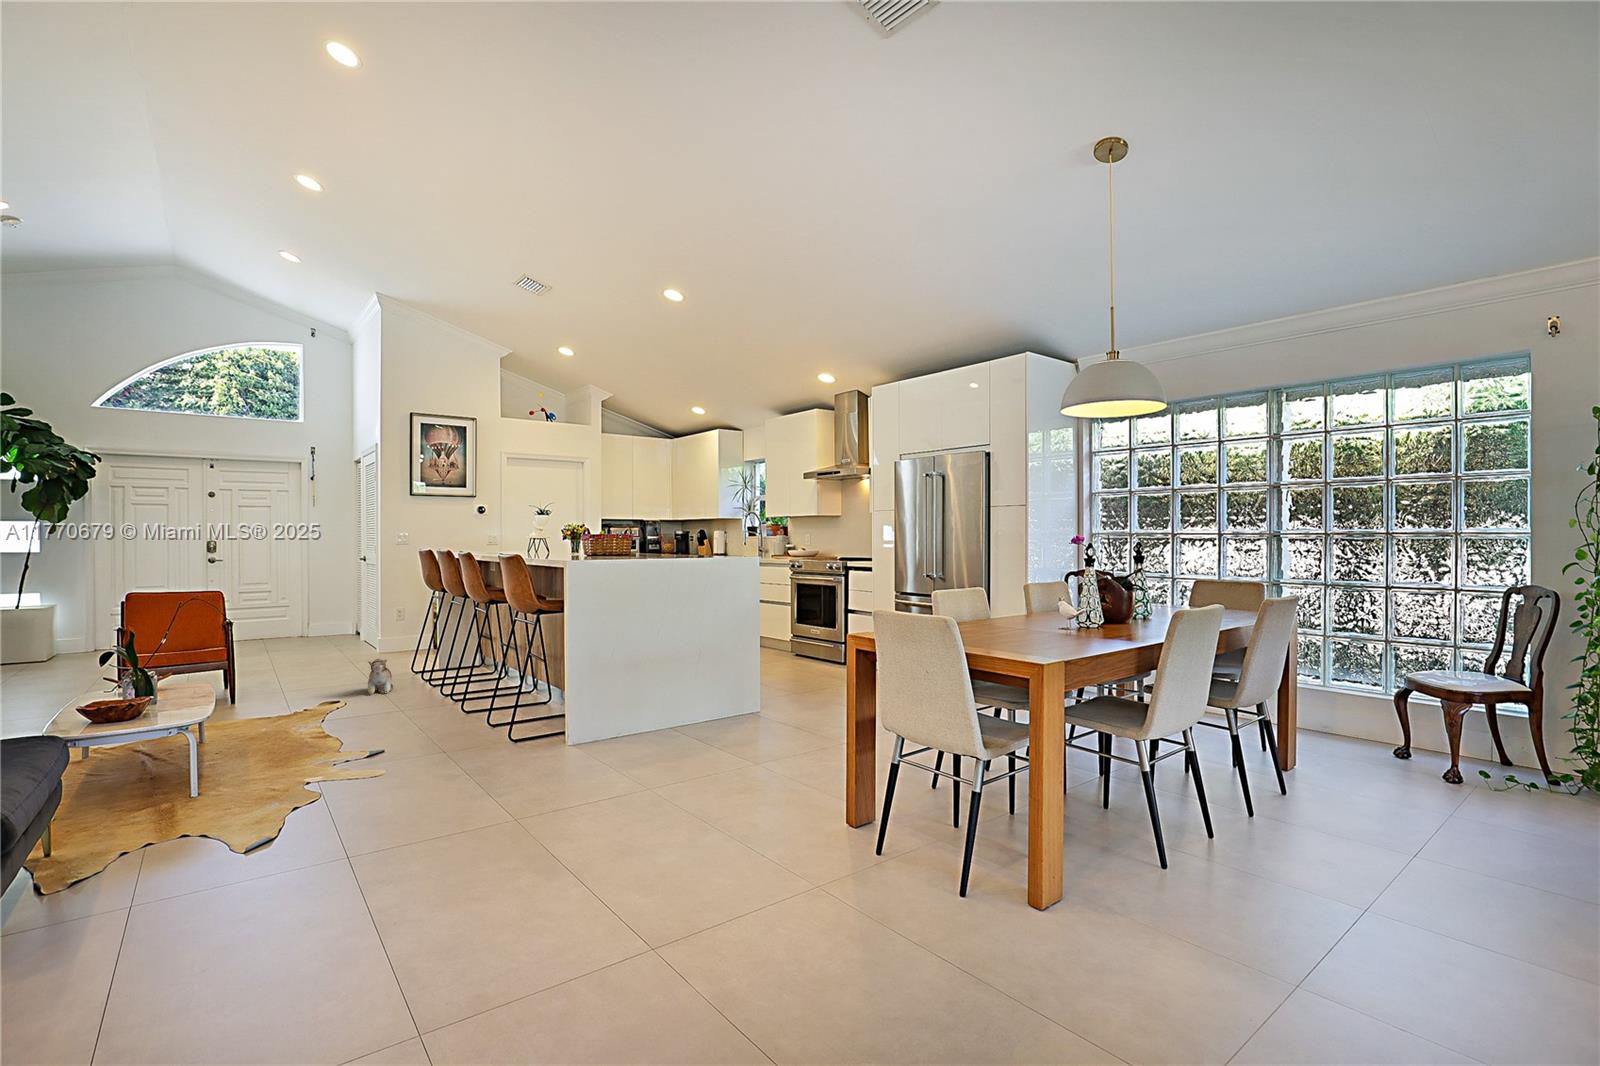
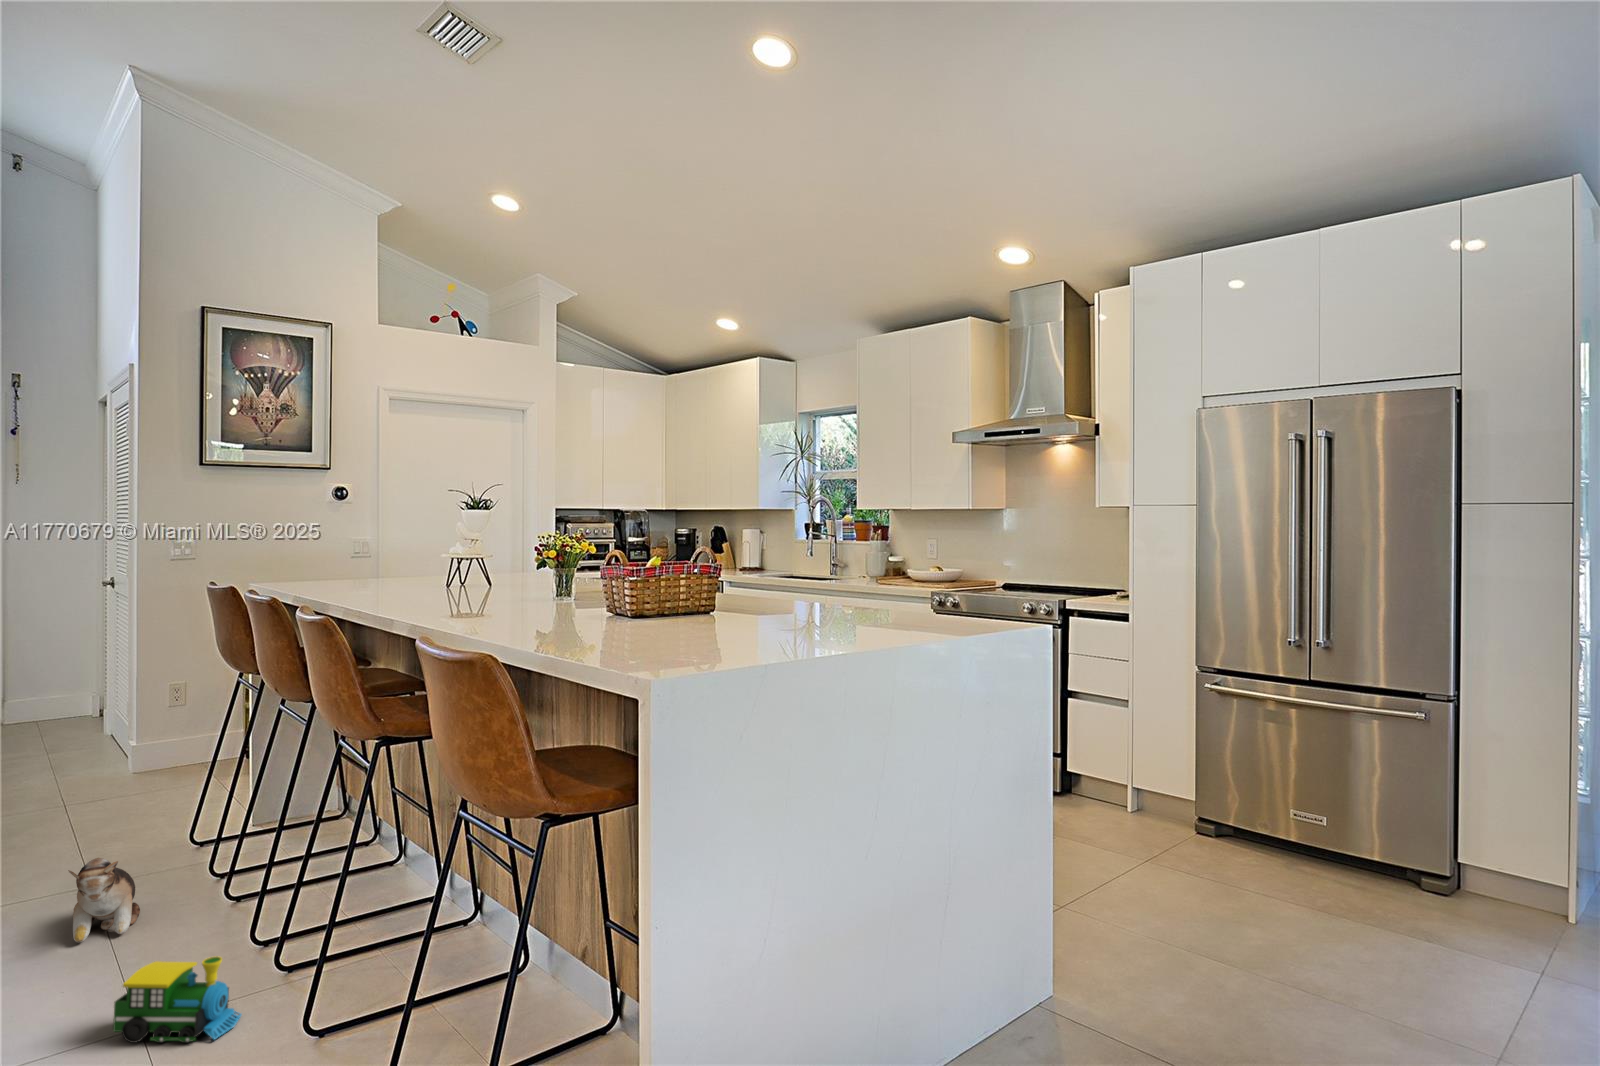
toy train: none [392,685,439,714] -> present [113,956,241,1043]

